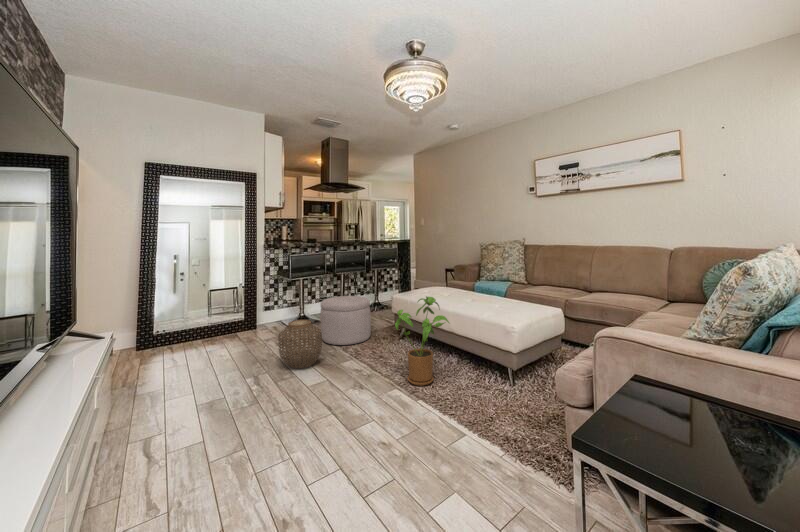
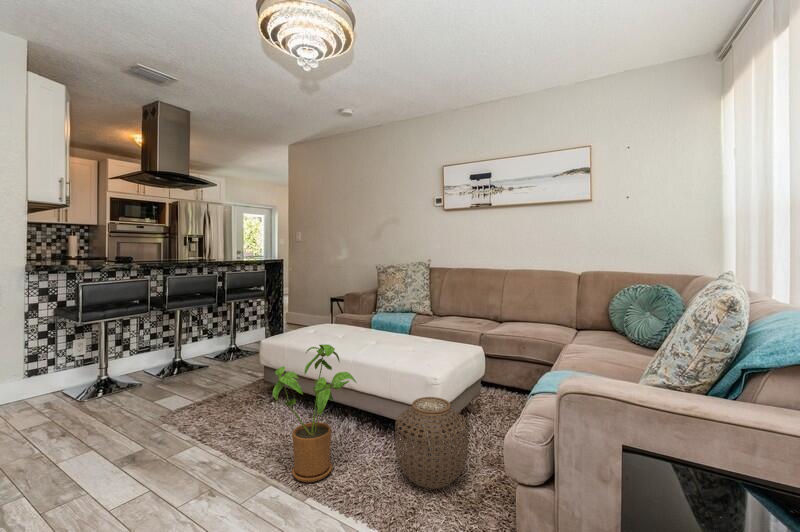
ottoman: present [321,296,371,345] -> none [138,344,226,427]
woven basket: present [278,320,322,368] -> present [395,397,468,489]

